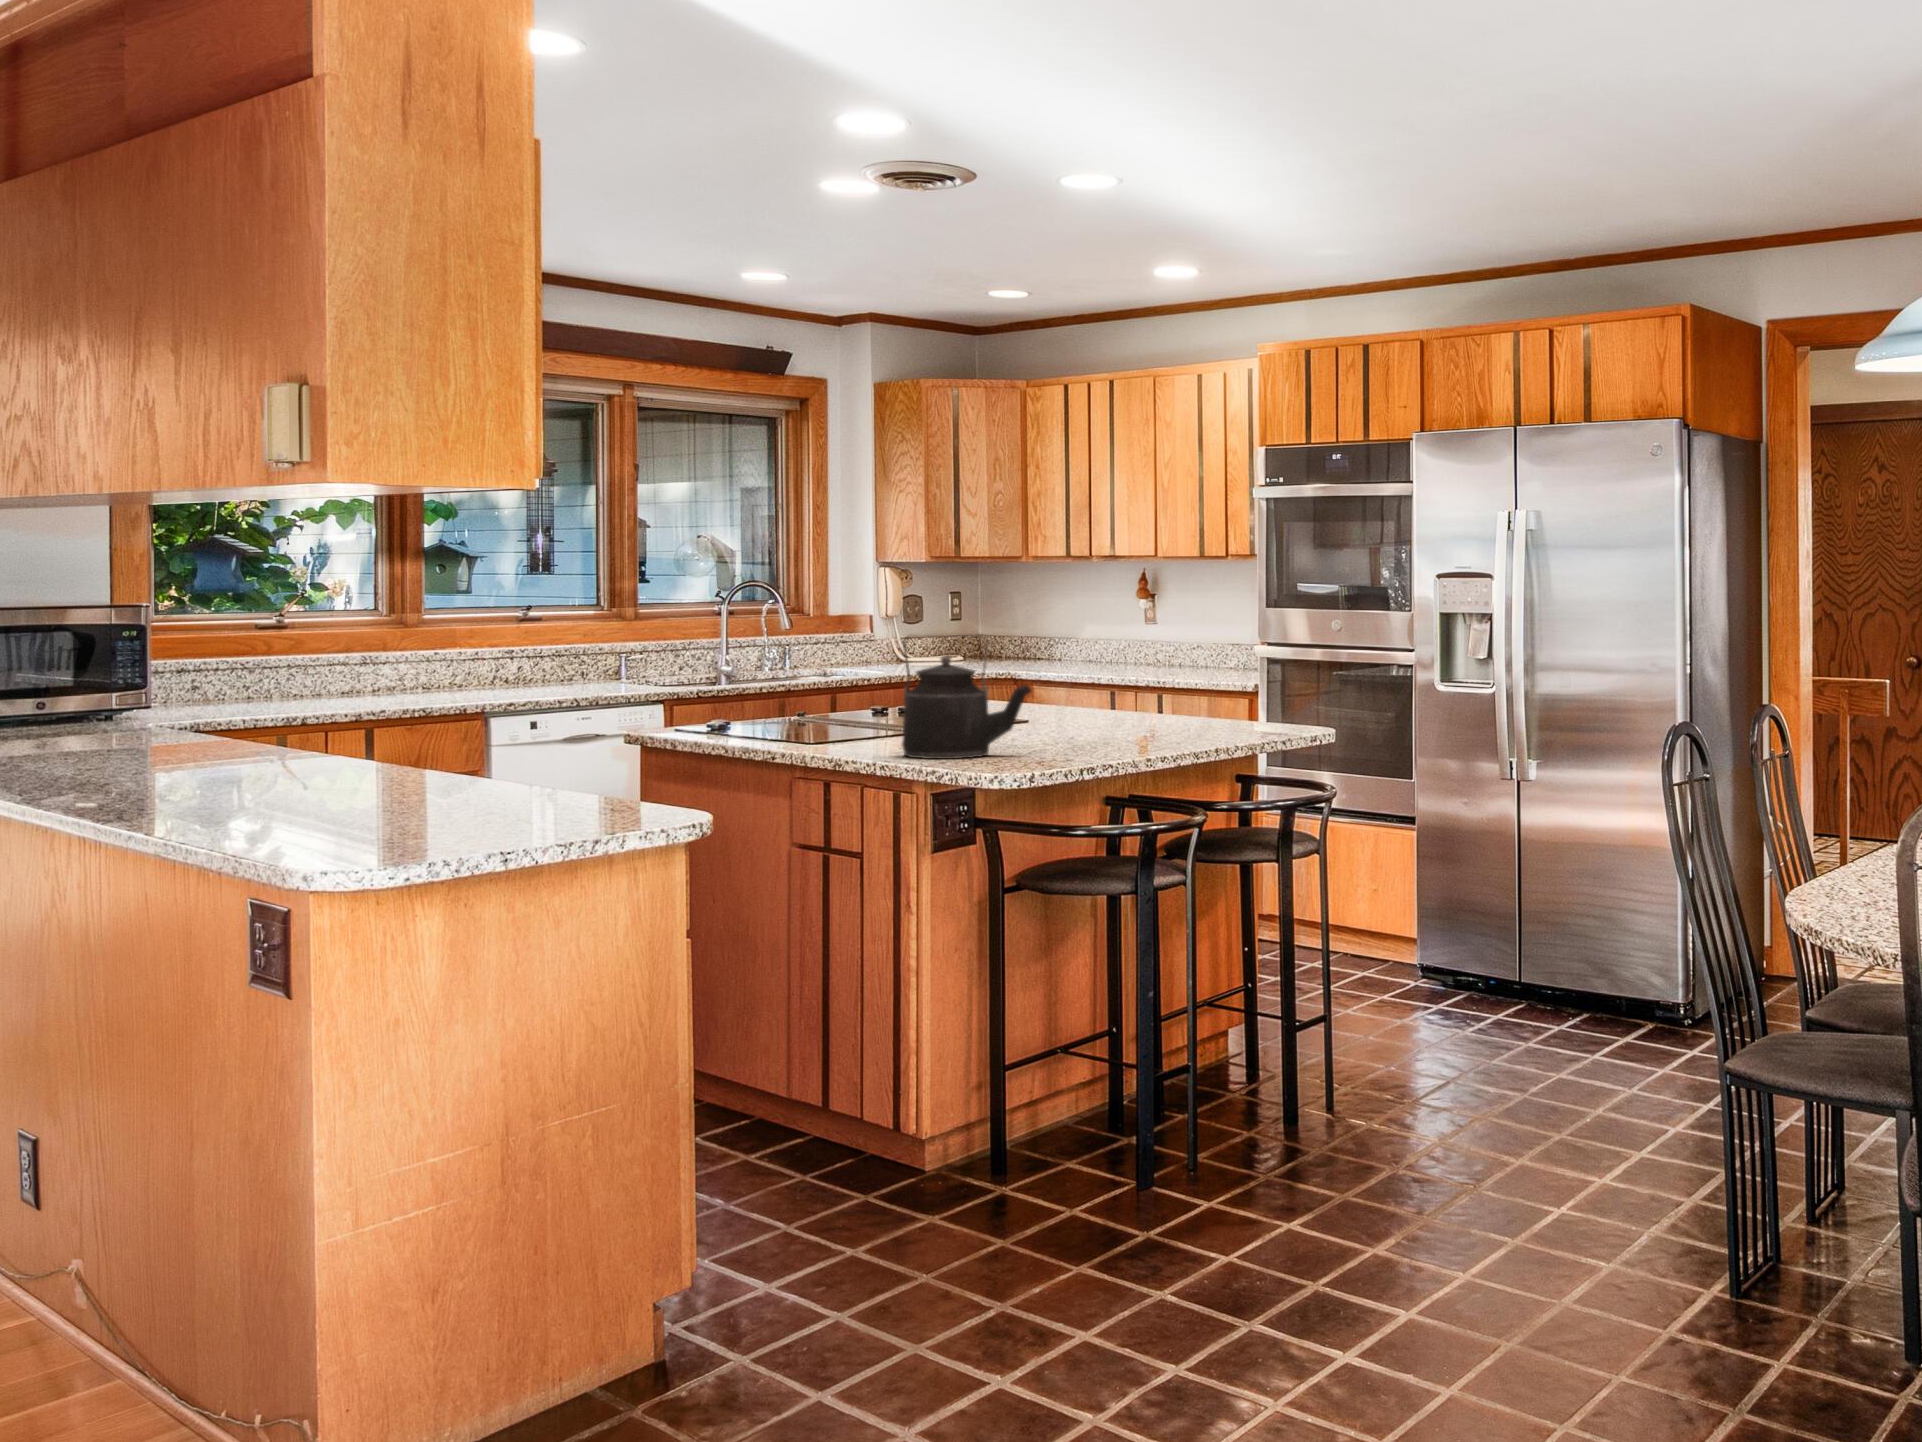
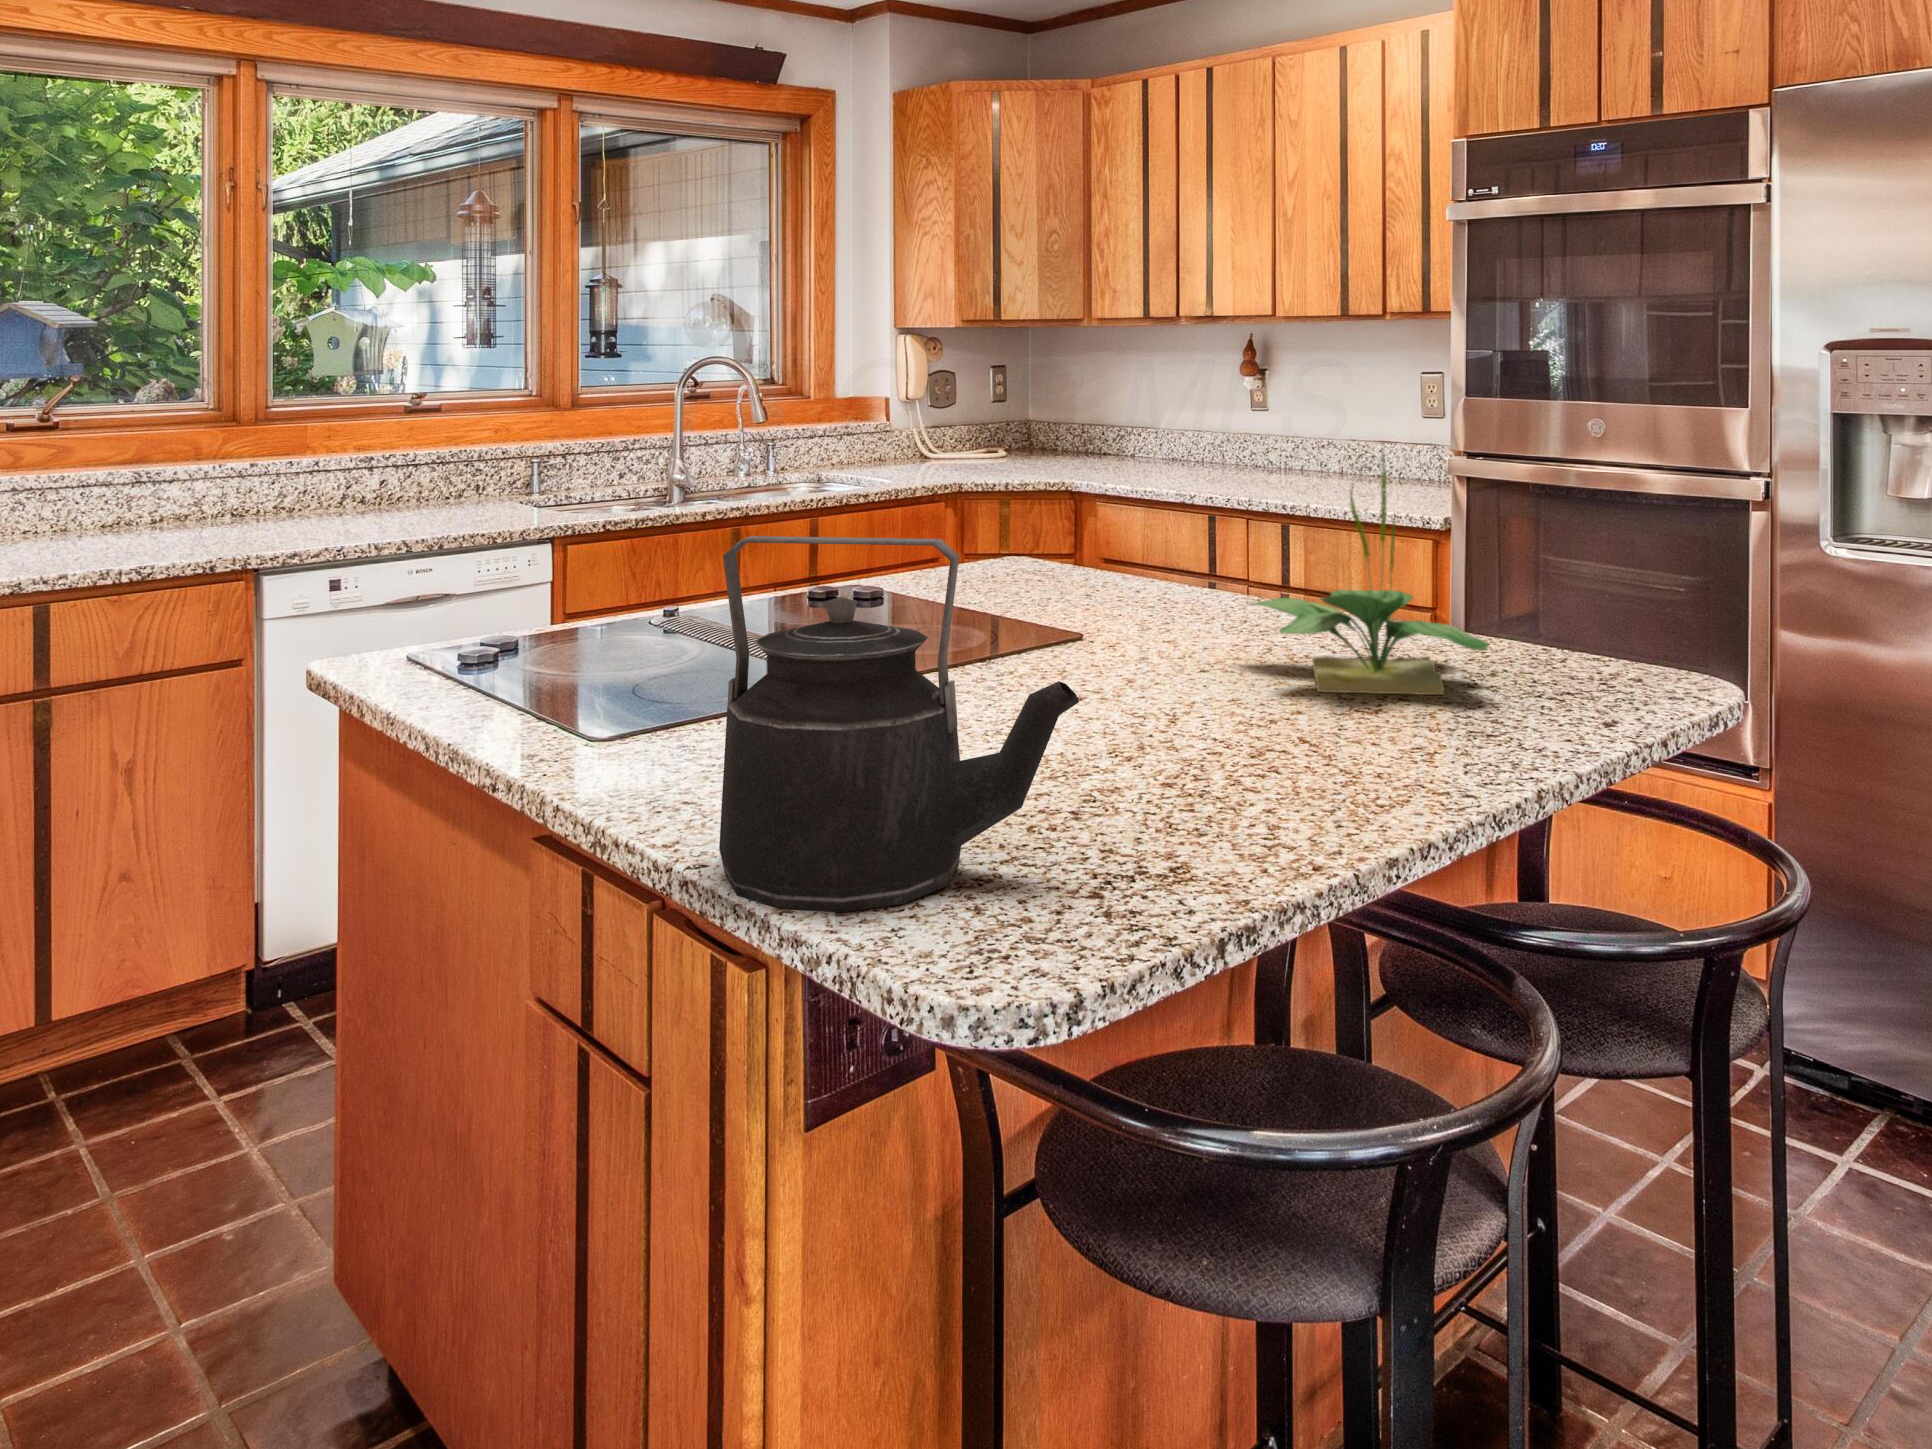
potted plant: none [1105,619,1220,733] -> present [1250,452,1490,695]

